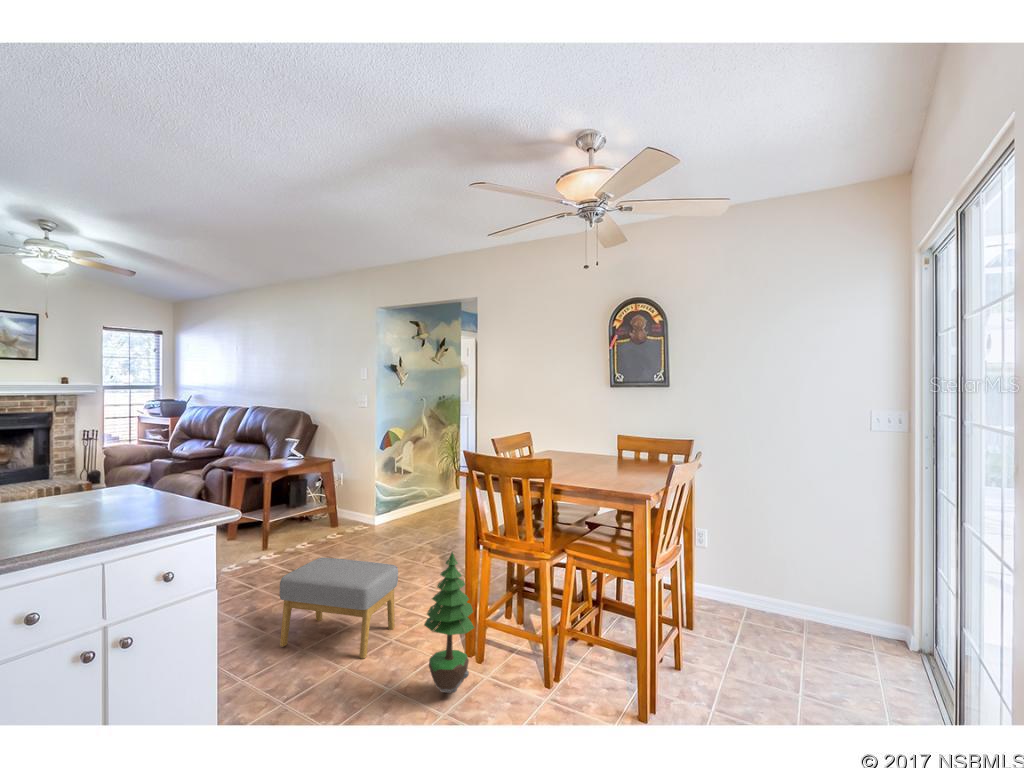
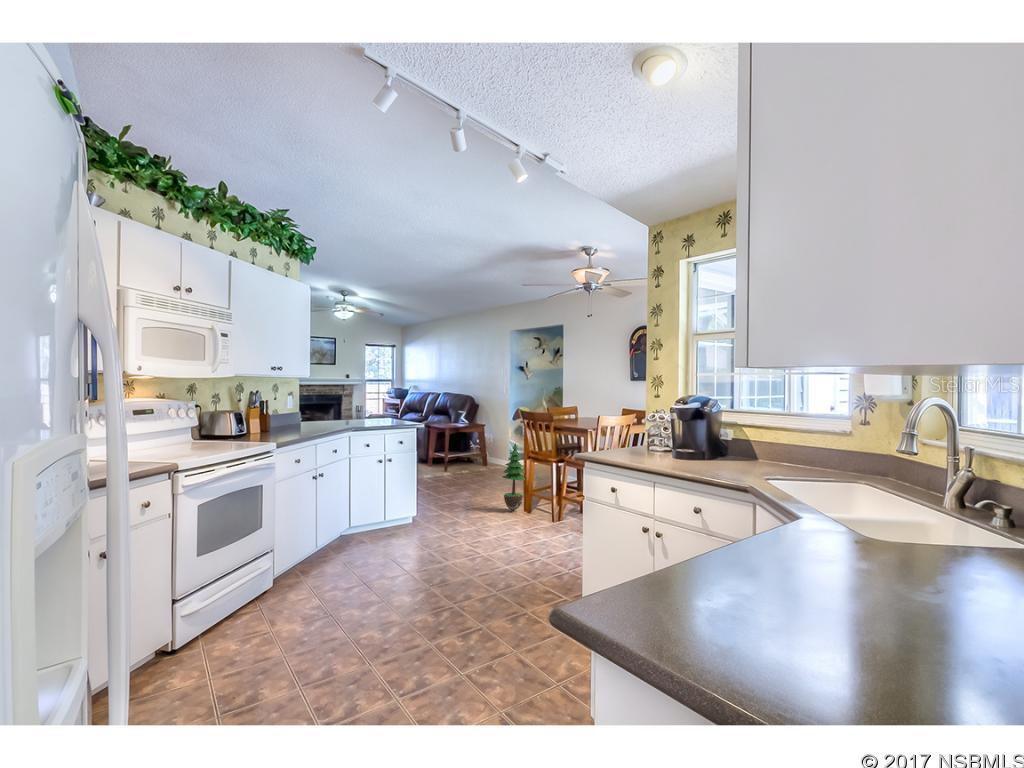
footstool: present [280,558,398,659] -> none [445,458,502,501]

